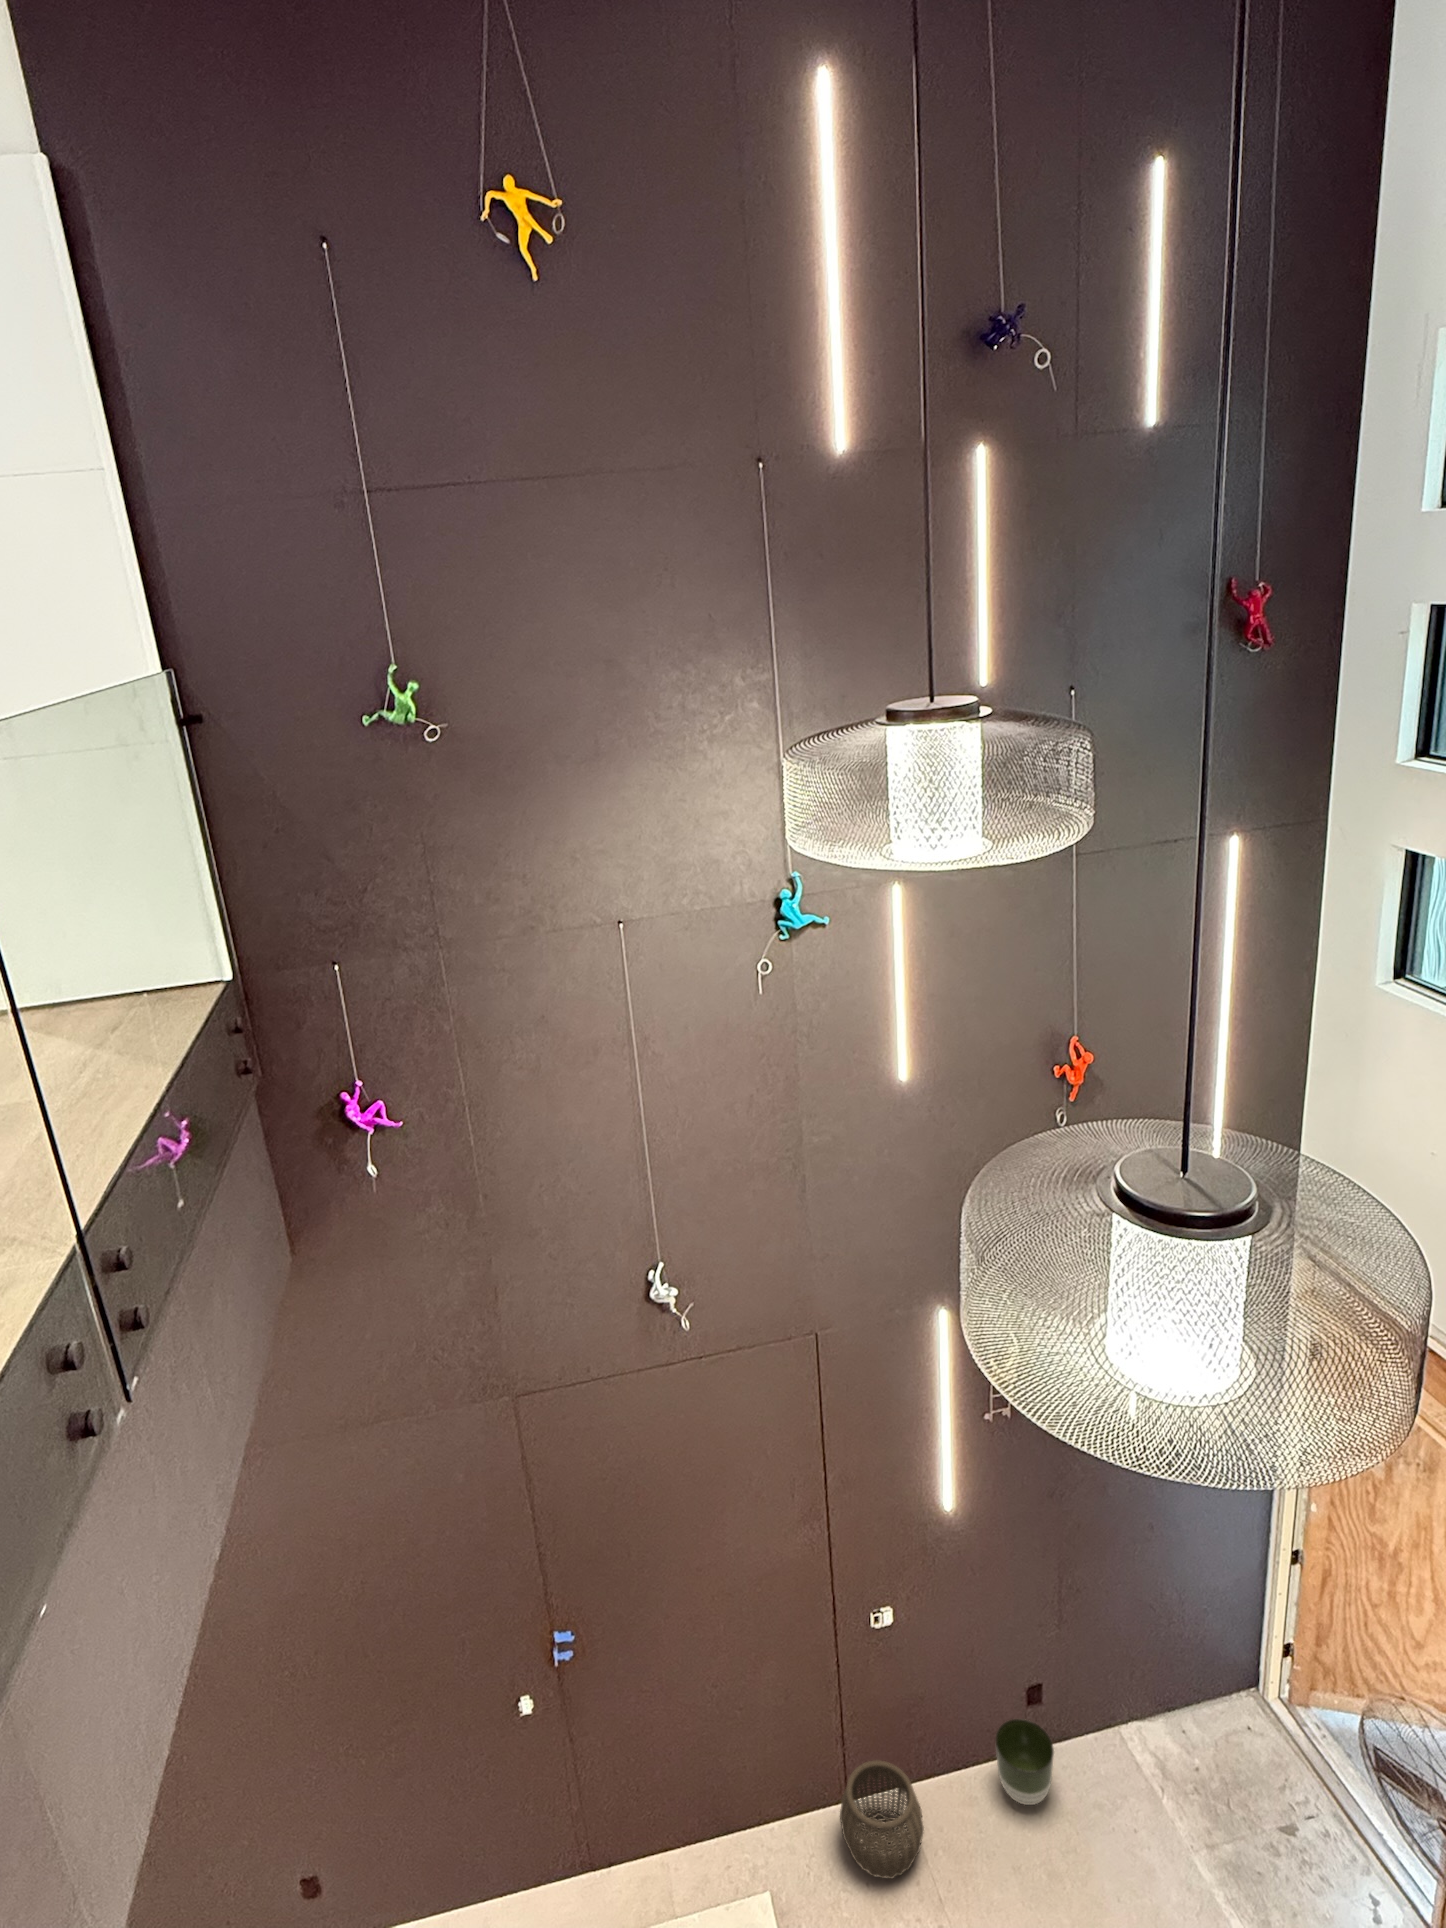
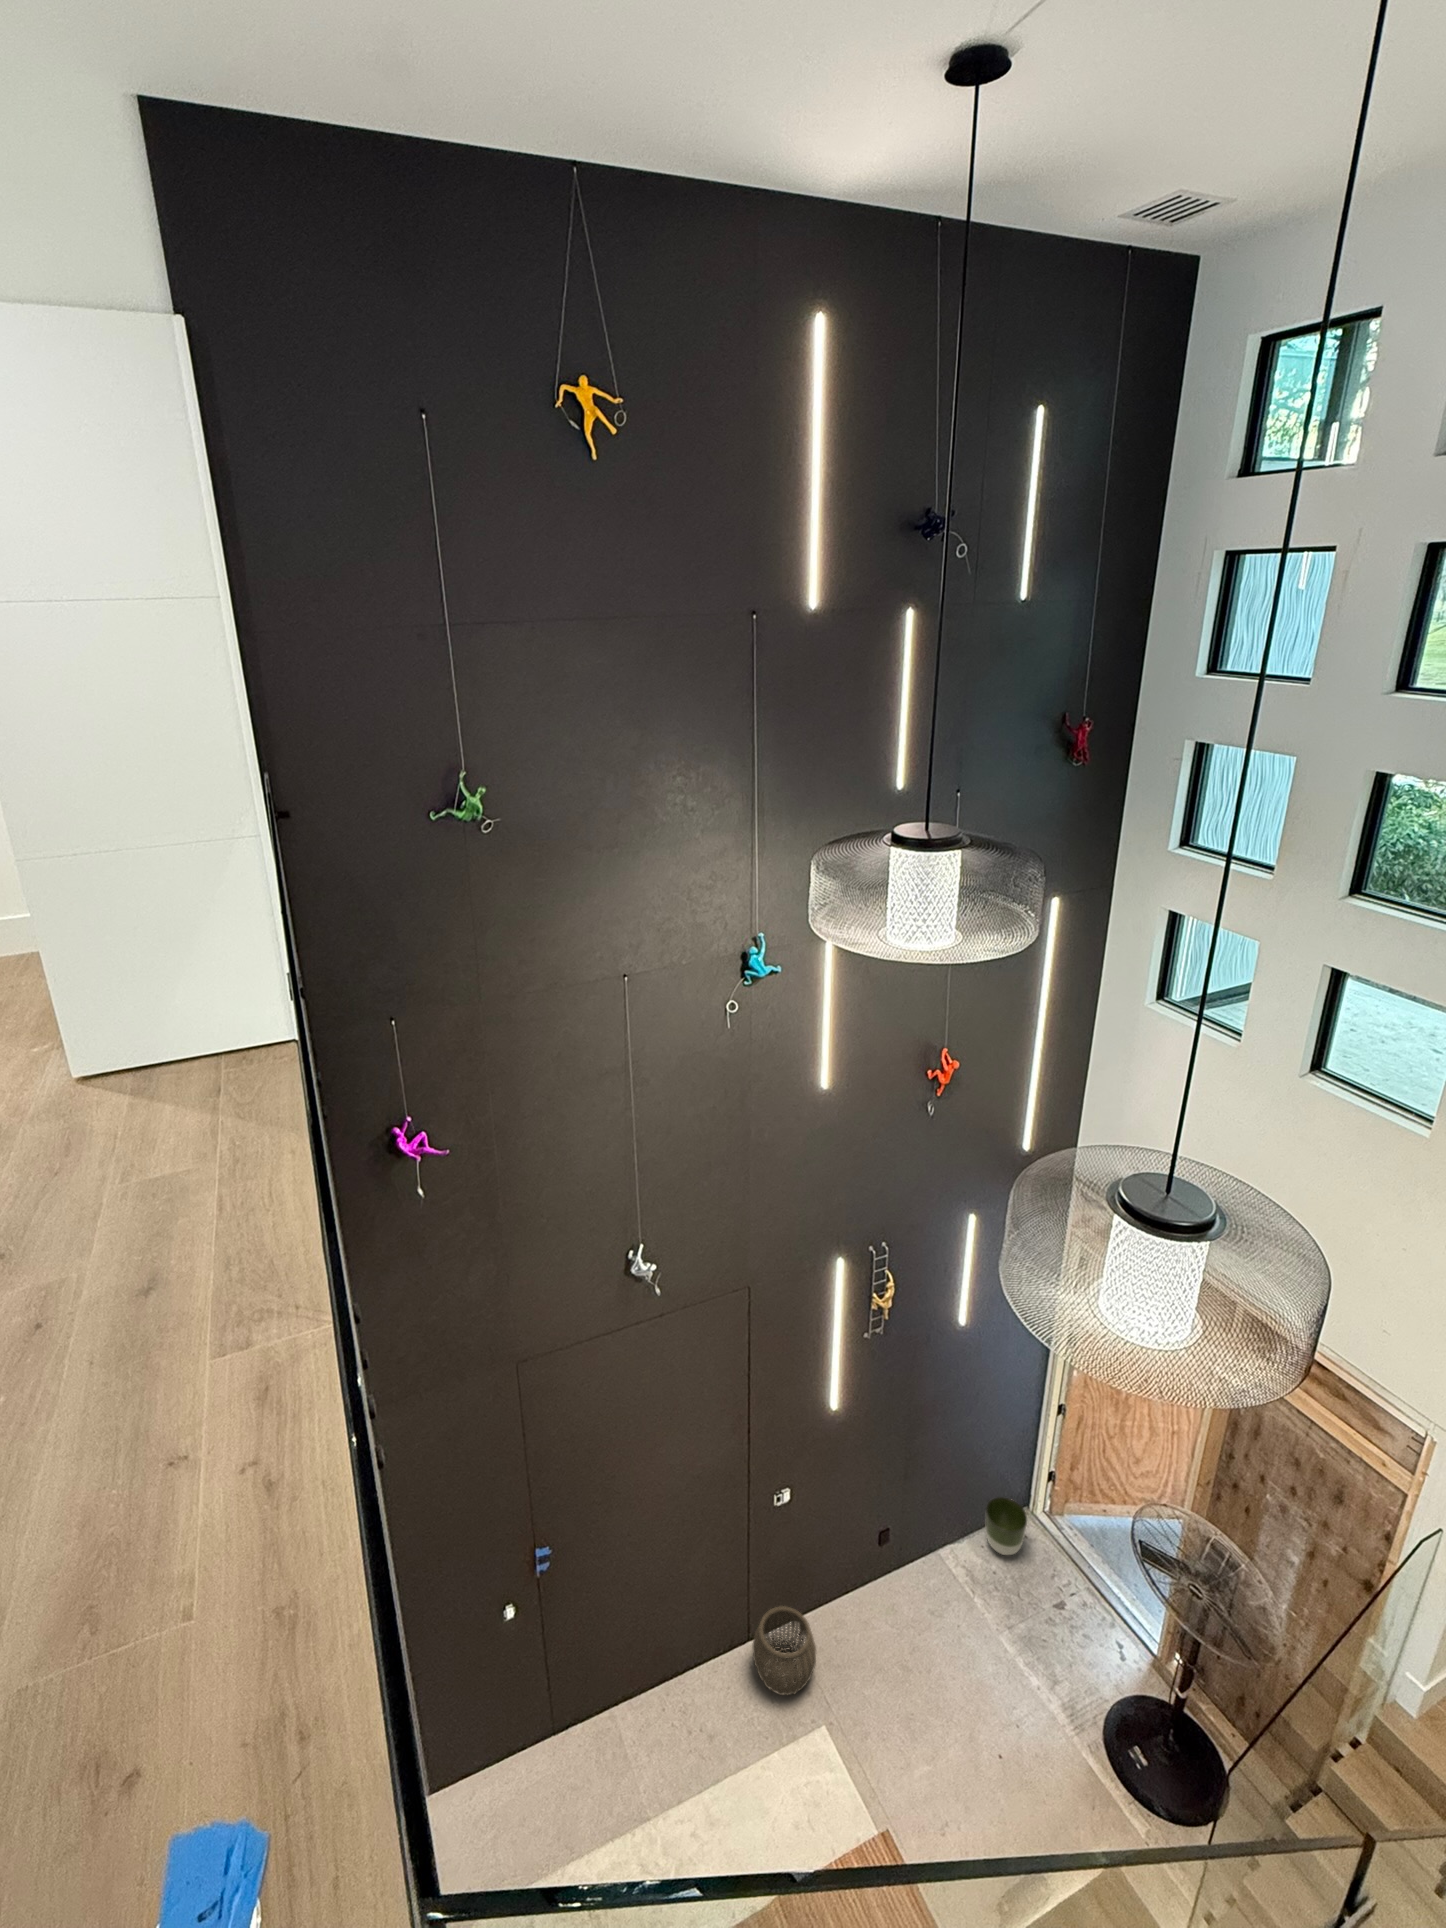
planter: present [996,1719,1054,1805] -> present [985,1497,1027,1555]

